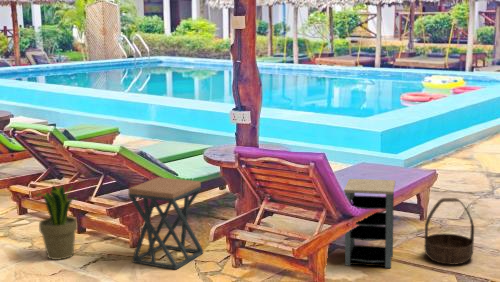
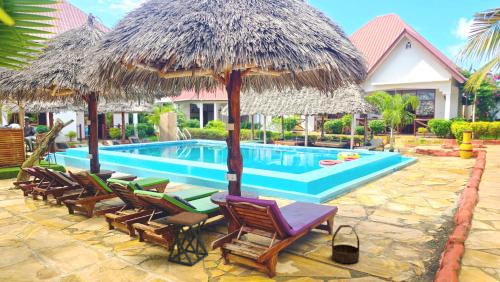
side table: present [344,179,395,268] -> none [287,213,315,266]
potted plant: present [37,186,77,260] -> none [114,216,138,259]

